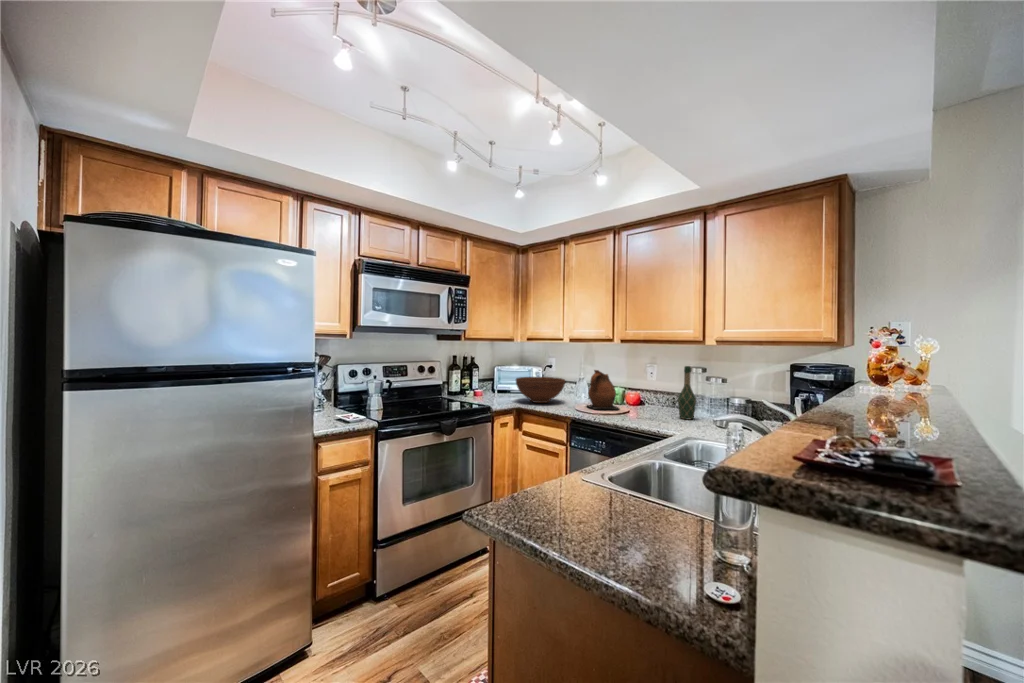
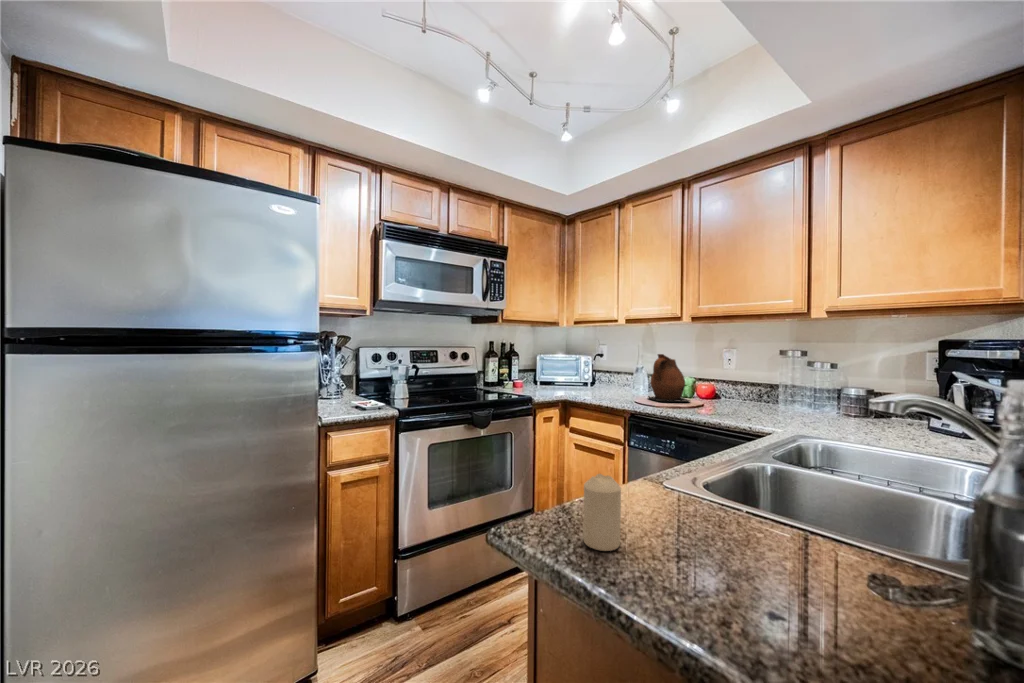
wine bottle: present [678,366,696,419] -> none [770,347,796,414]
fruit bowl: present [516,377,565,403] -> none [562,365,621,394]
candle: none [524,474,547,521] -> present [583,474,621,551]

